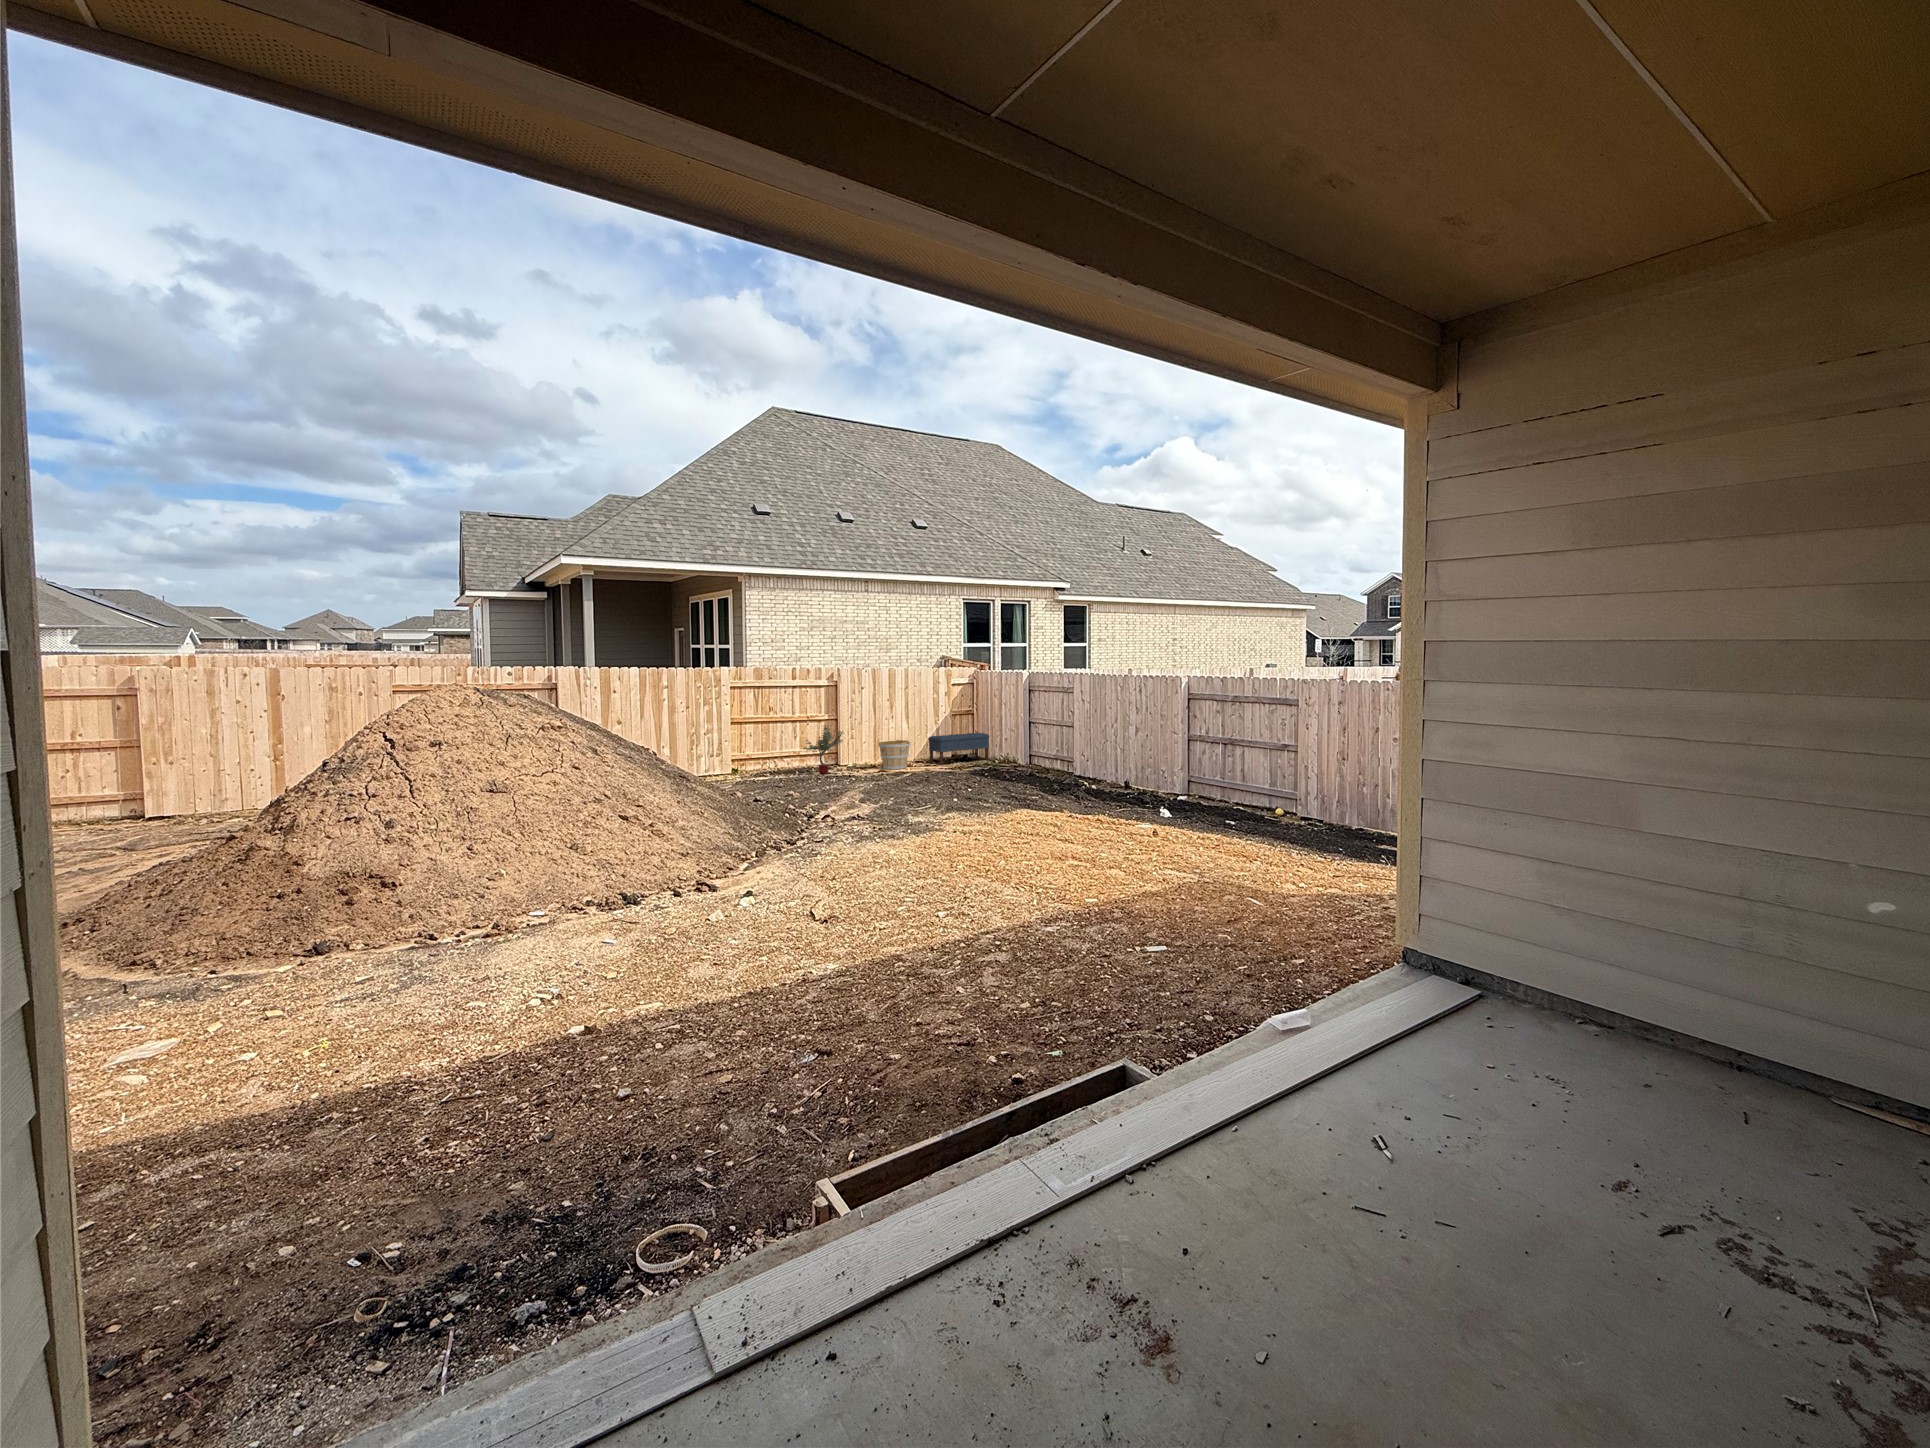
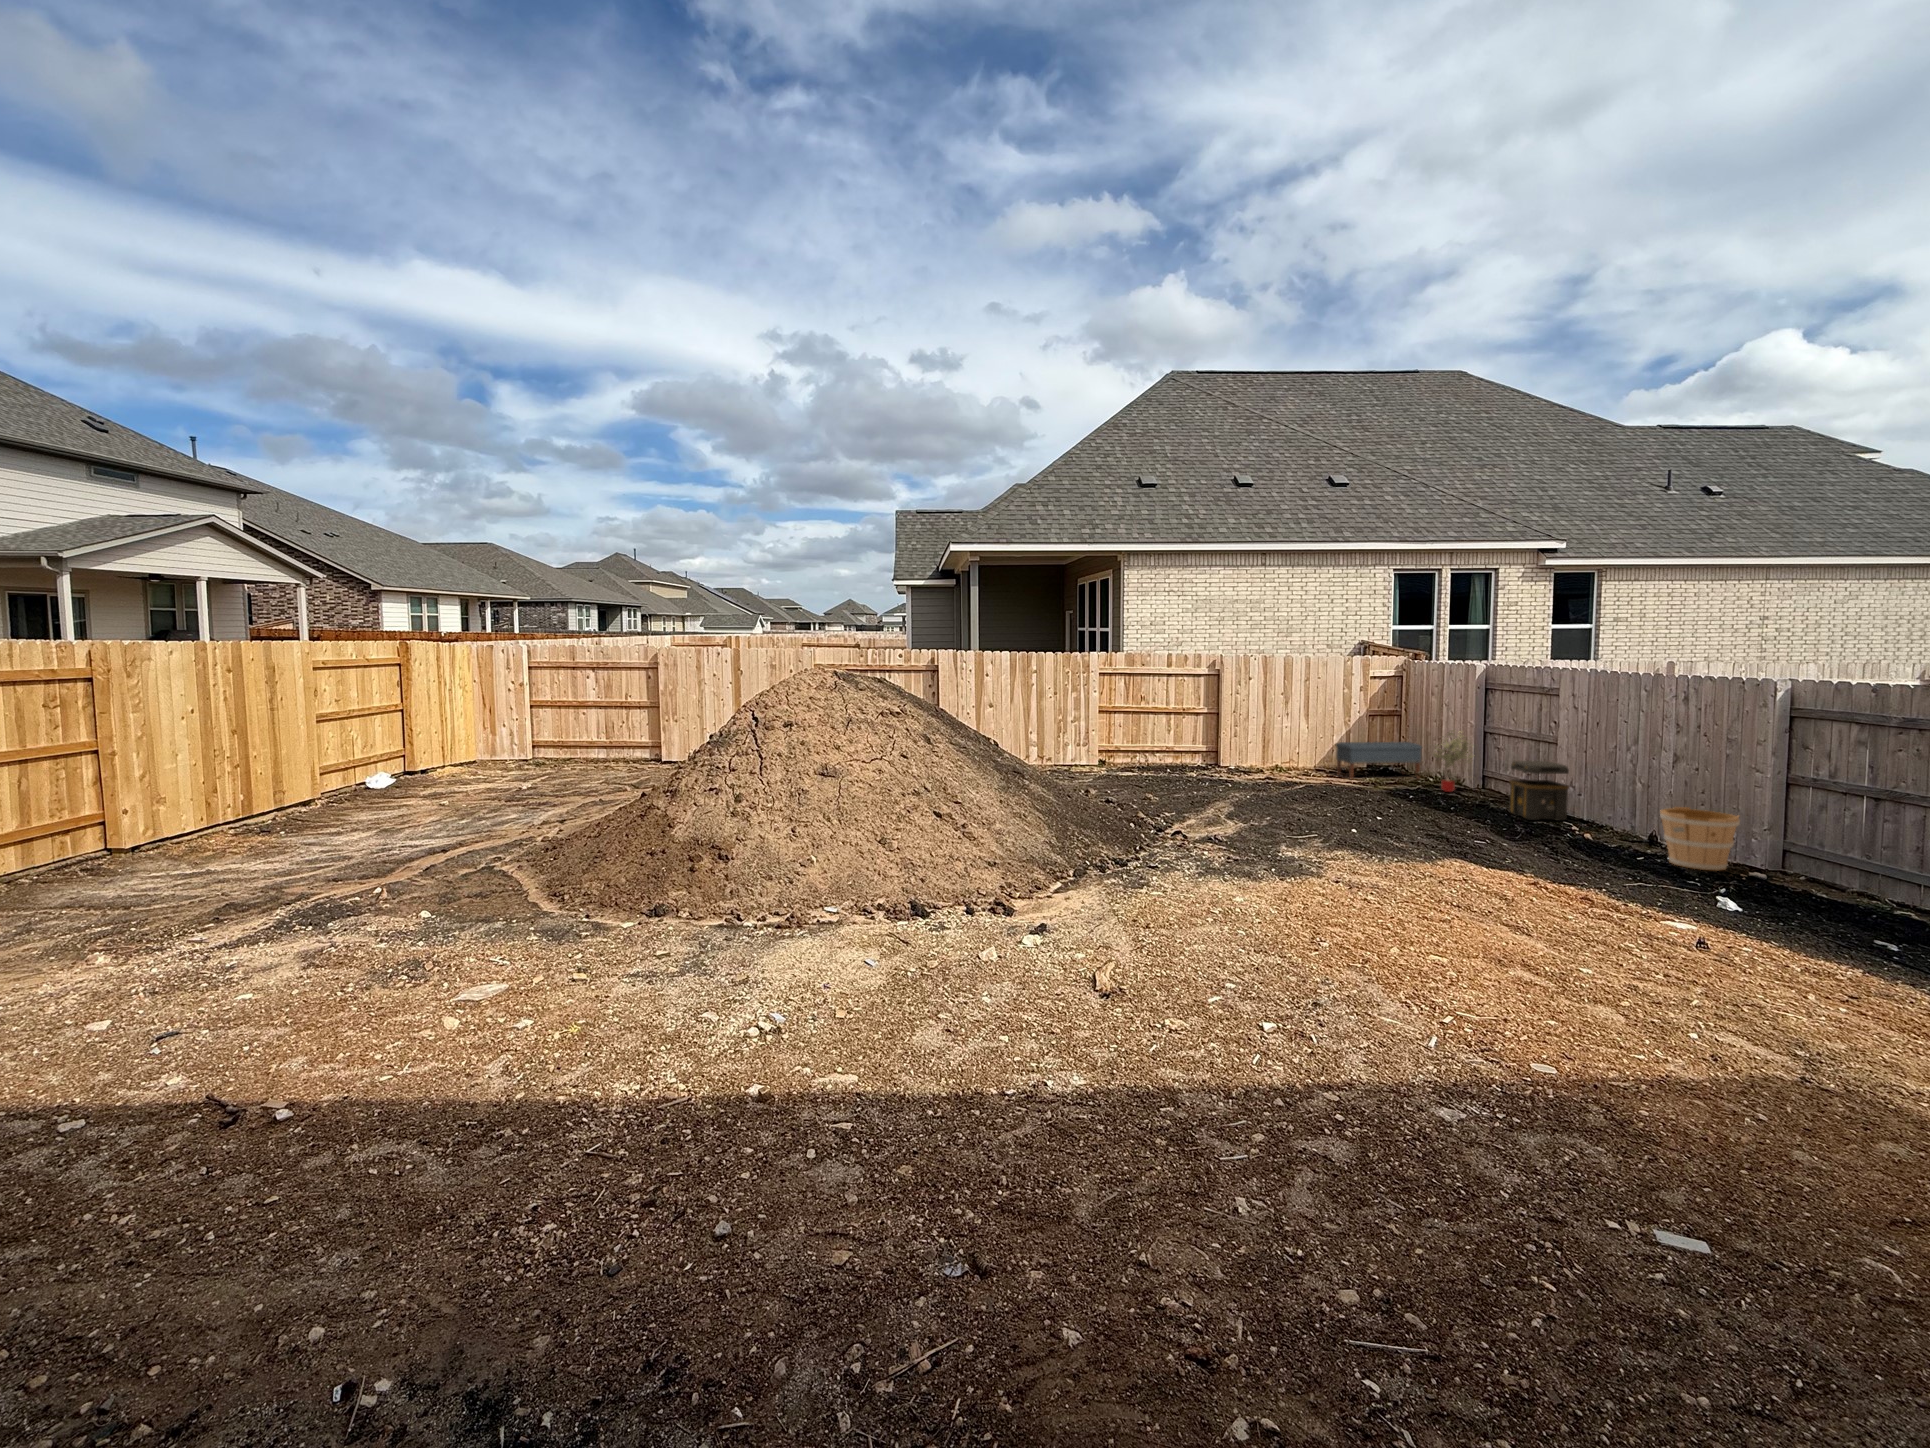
potted tree: present [803,725,843,774] -> present [1434,730,1472,792]
toolbox: none [1052,738,1089,781] -> present [1509,761,1569,820]
wooden bucket: present [878,740,910,770] -> present [1660,807,1740,871]

